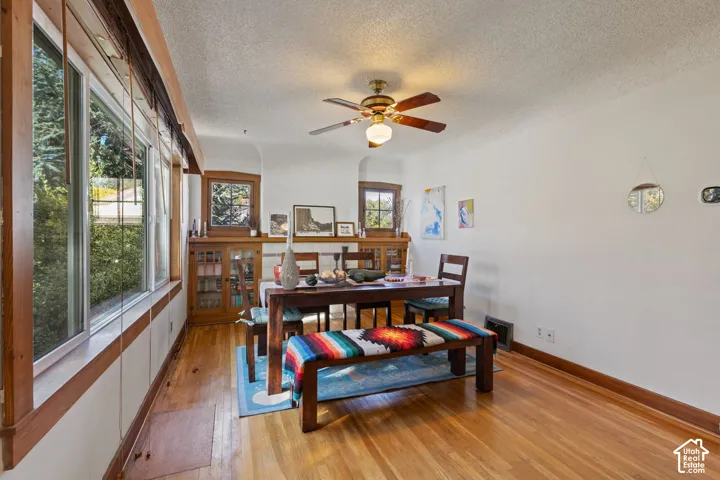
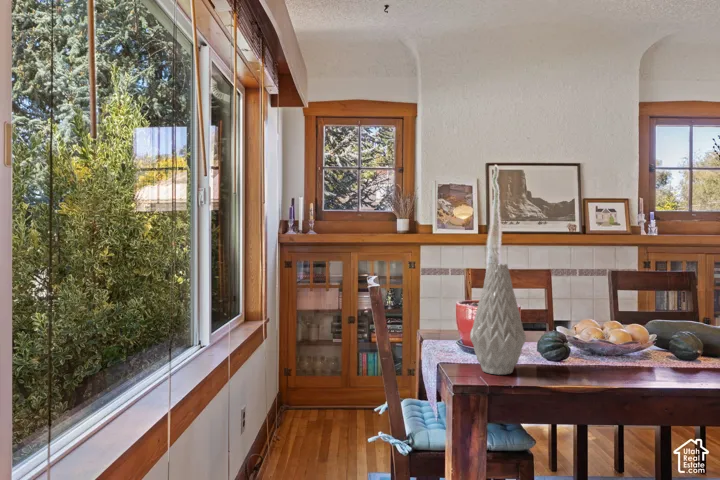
candlestick: present [330,246,352,288] -> none [613,256,681,378]

